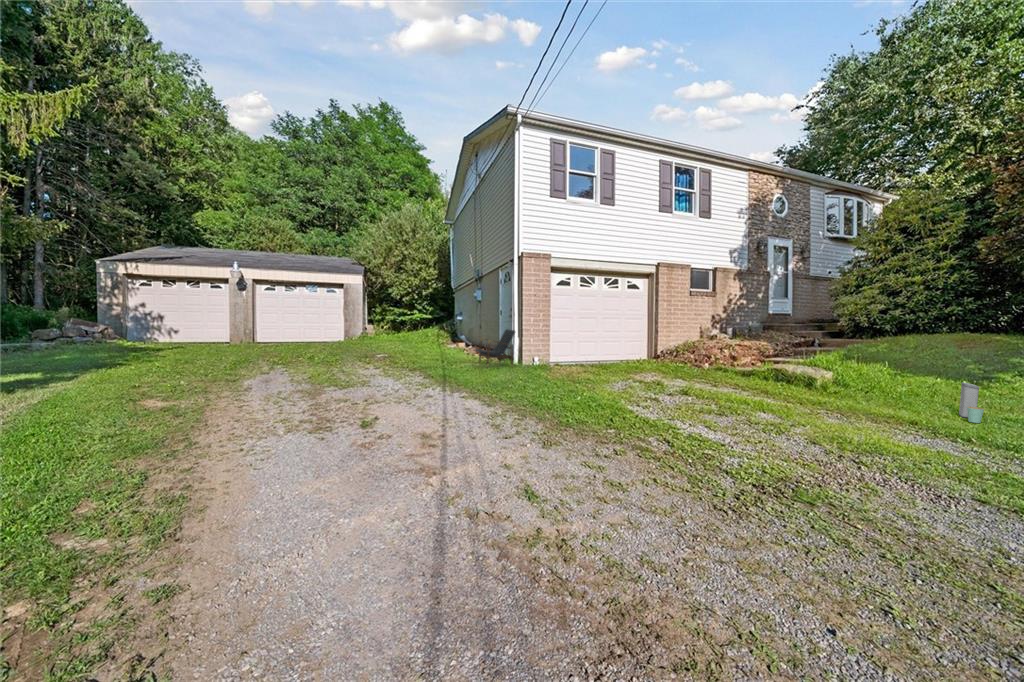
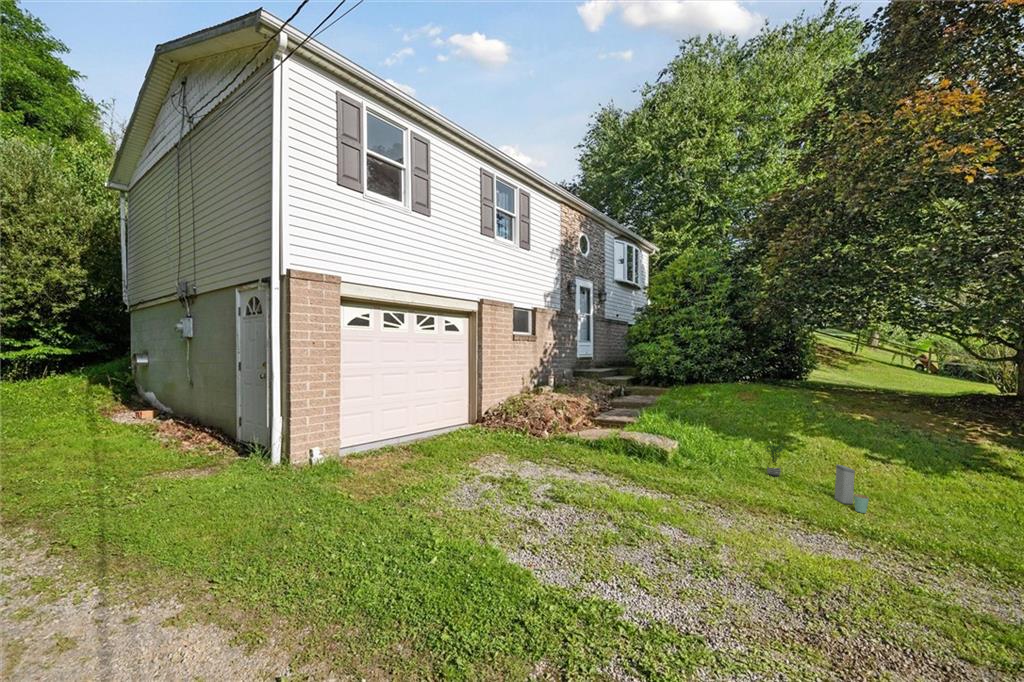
lounge chair: present [475,329,515,366] -> none [185,399,275,481]
potted plant: none [902,369,930,400] -> present [766,444,785,477]

